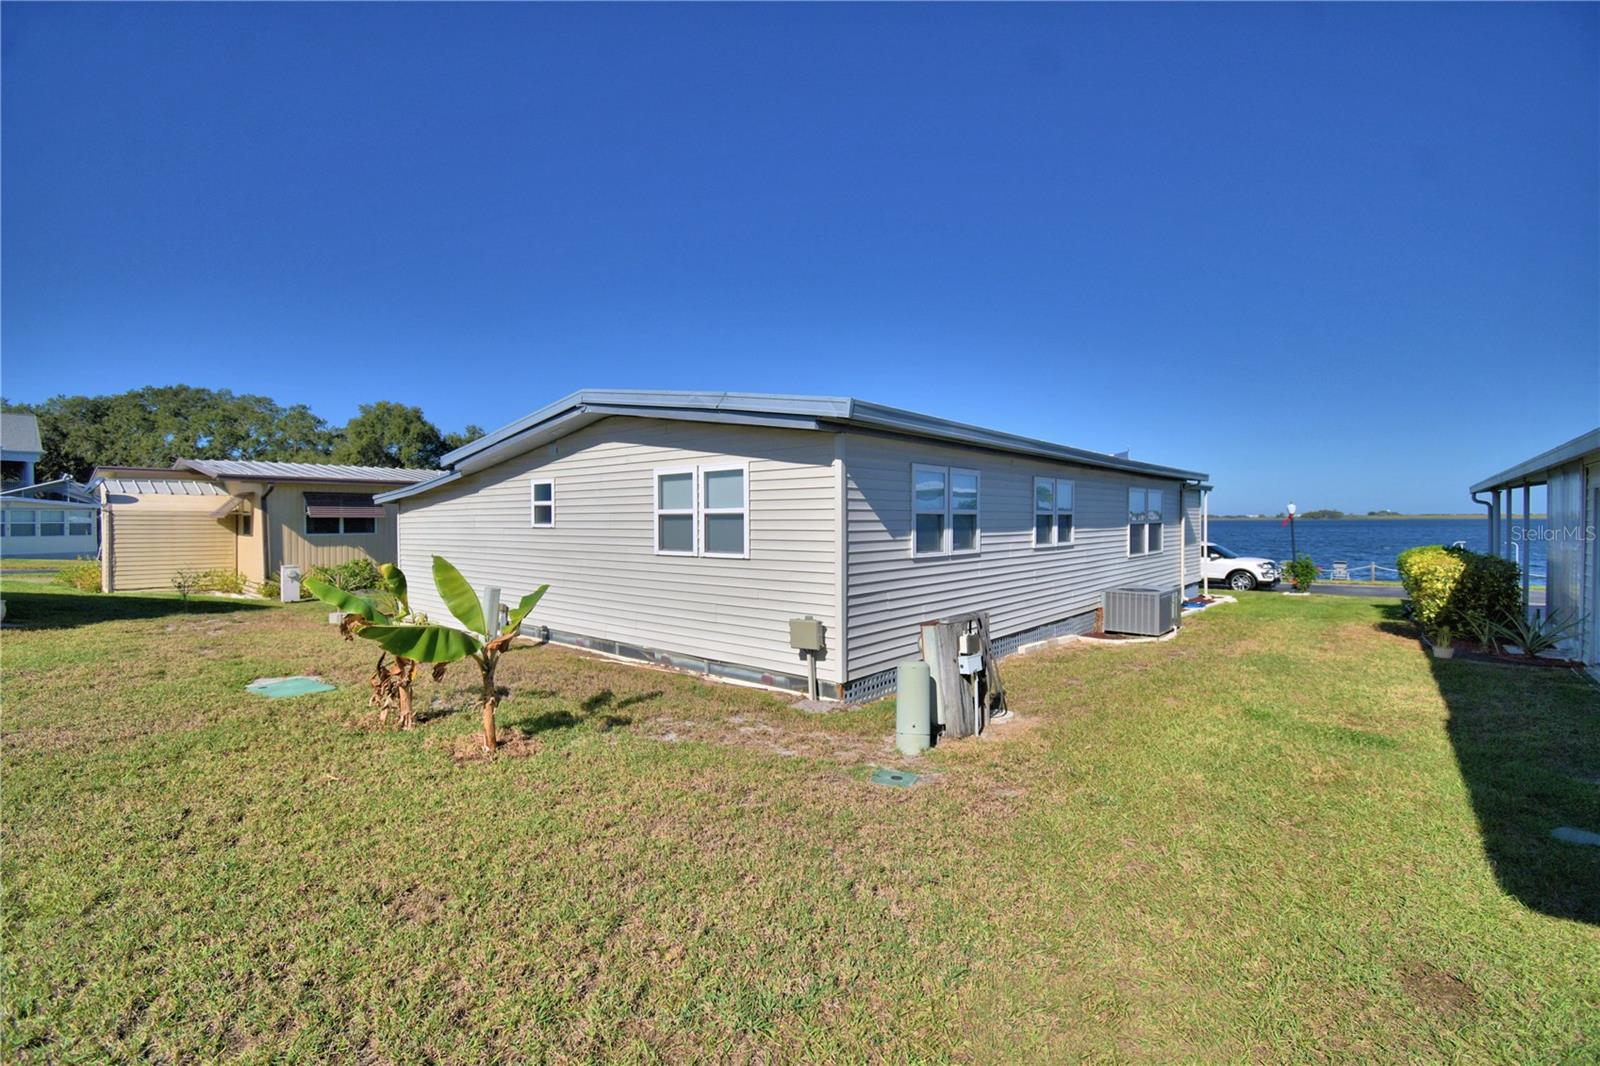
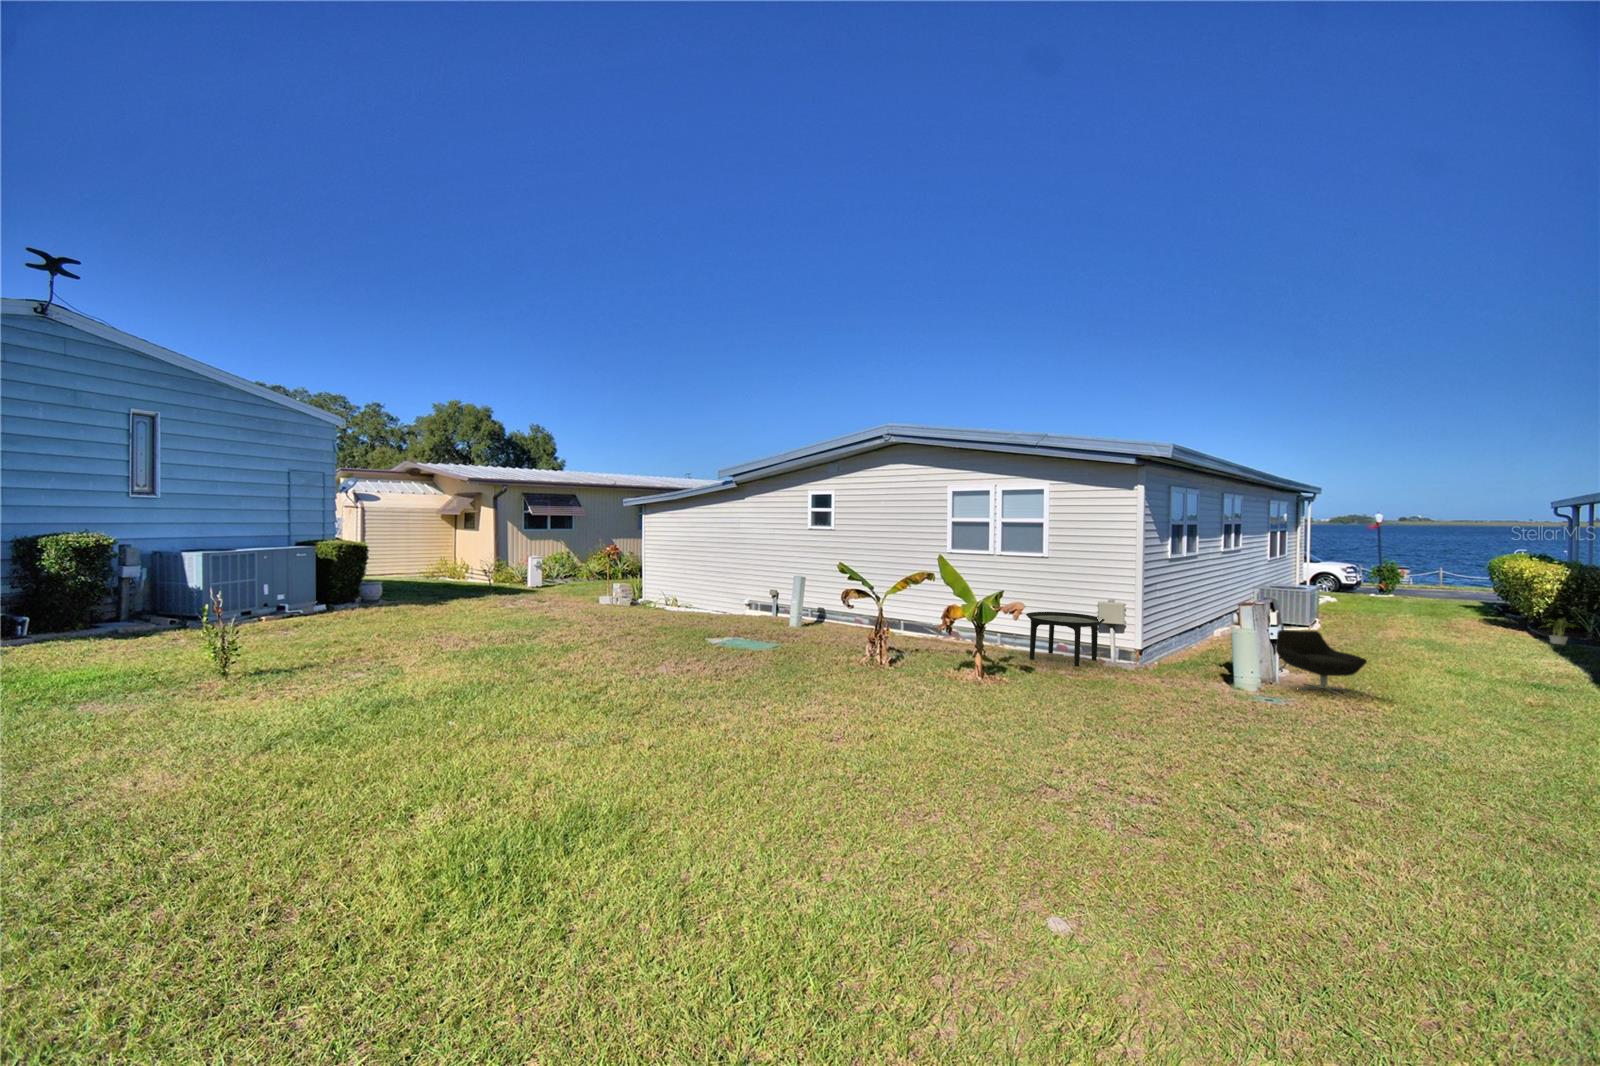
round table: none [694,632,795,710] -> present [1026,612,1104,667]
lounge chair: none [985,657,1090,757] -> present [1275,630,1367,696]

